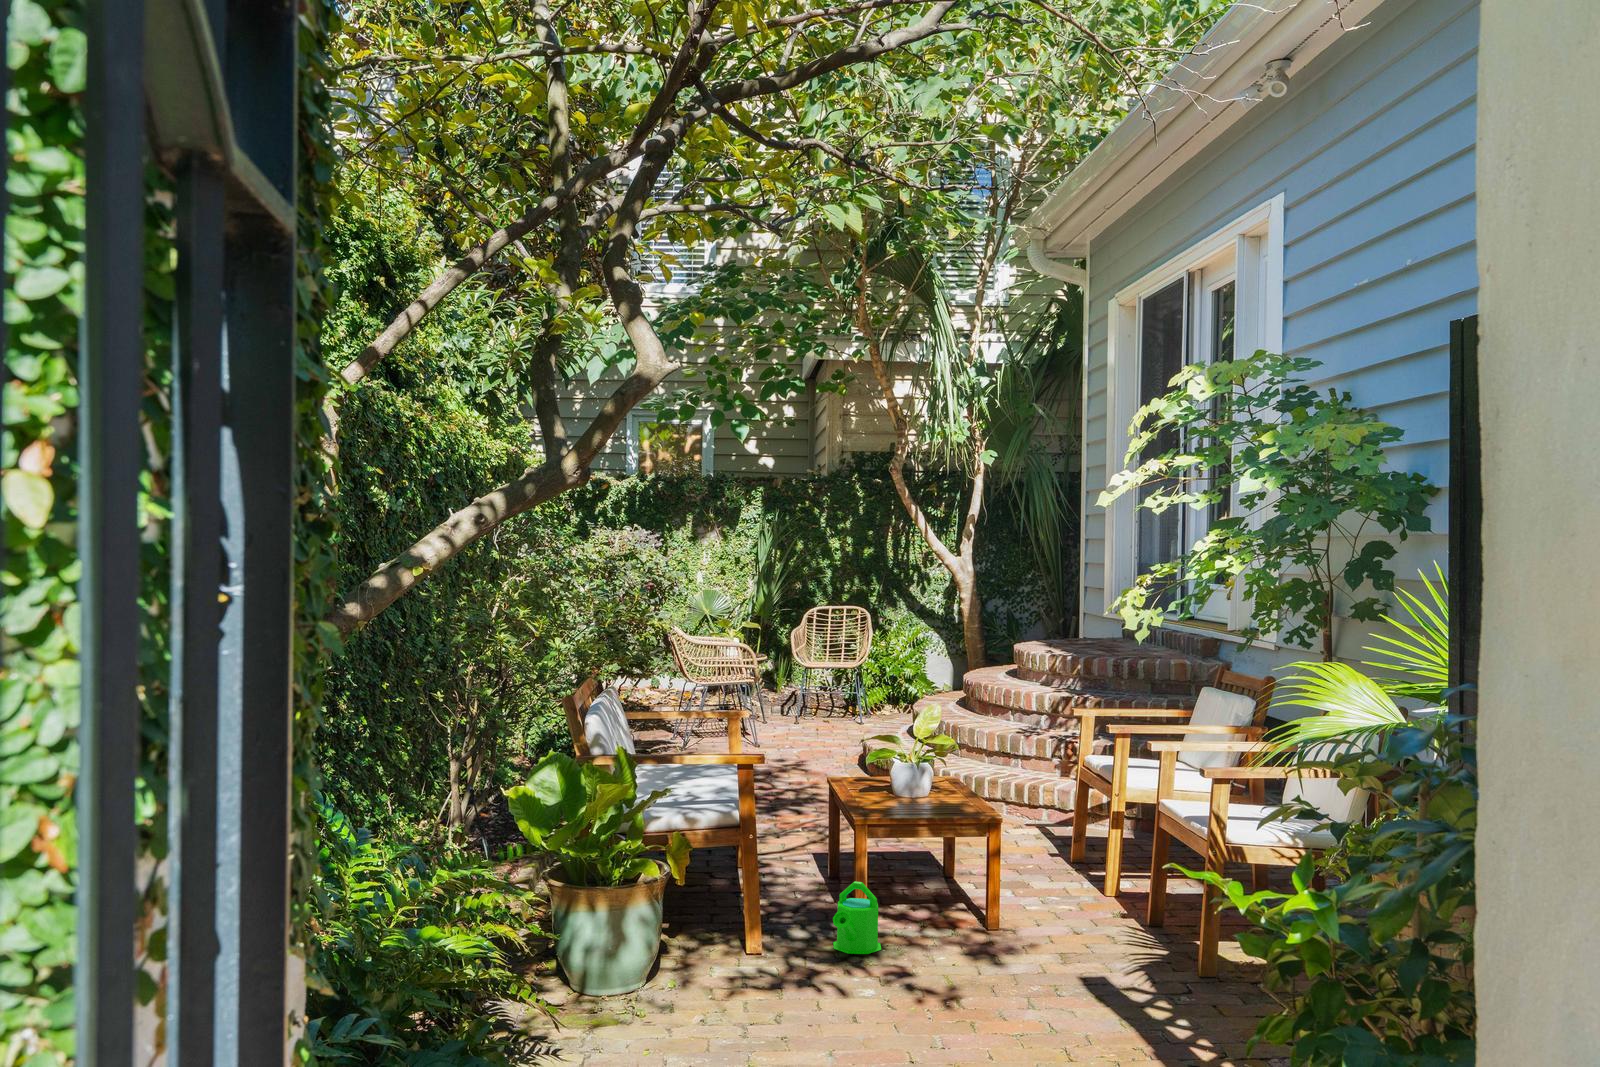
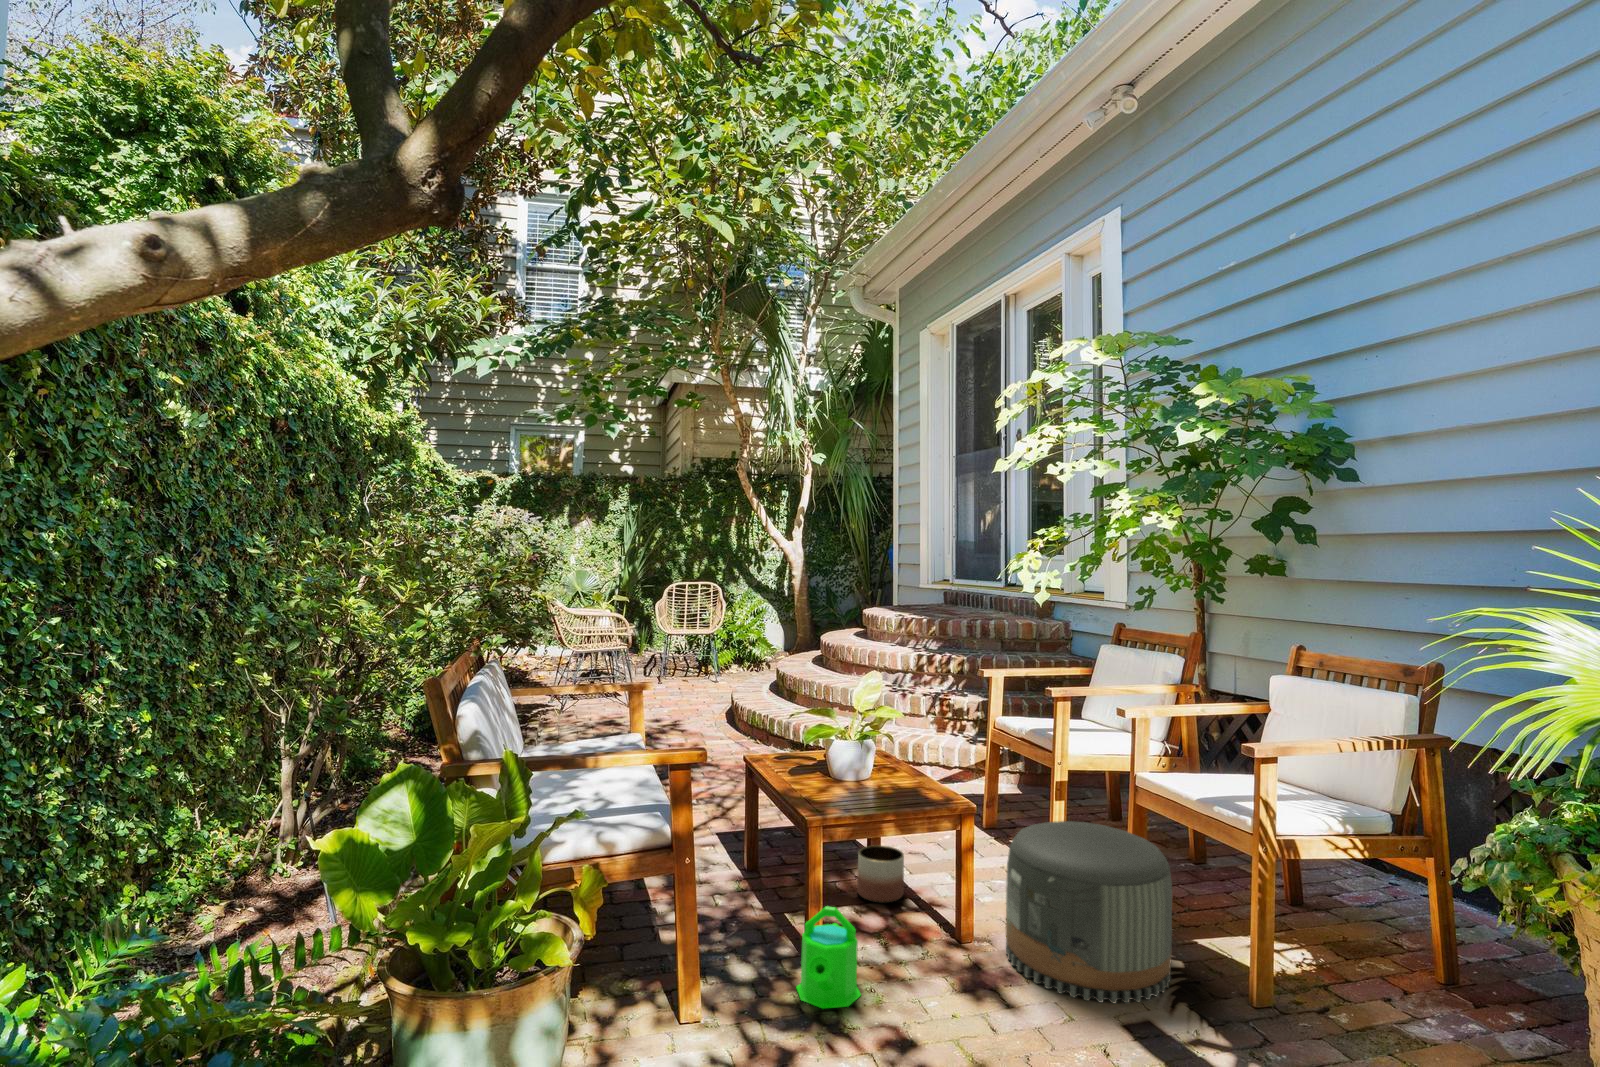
pouf: none [1013,834,1148,968] -> present [1006,821,1172,1003]
planter: none [913,859,954,904] -> present [857,845,904,903]

